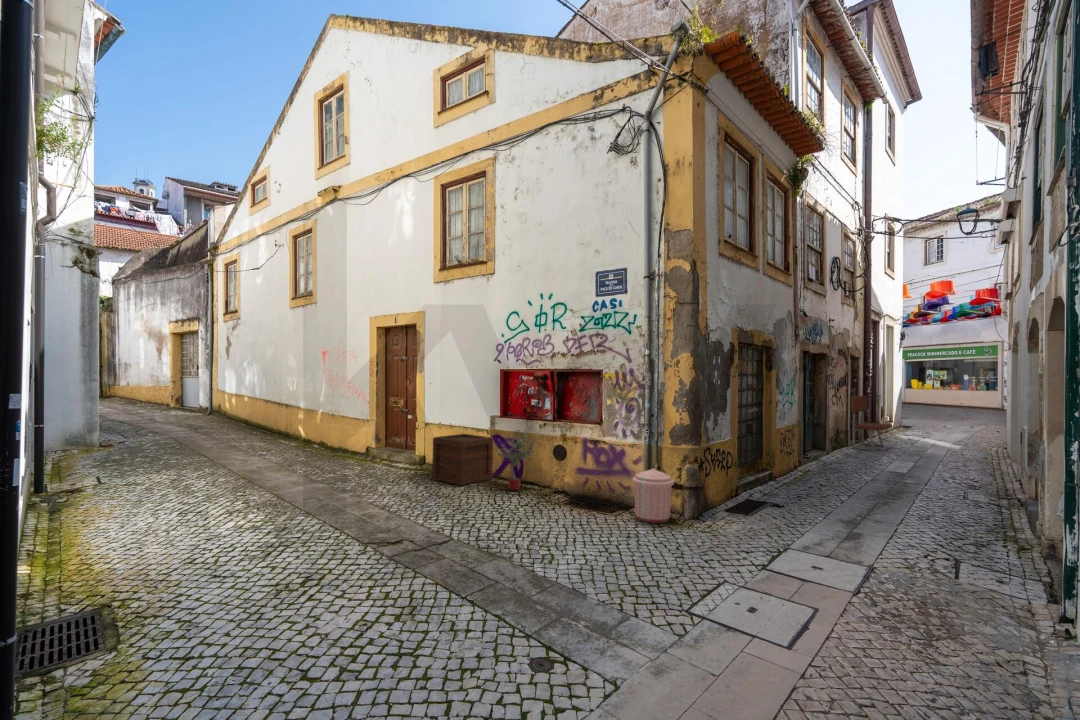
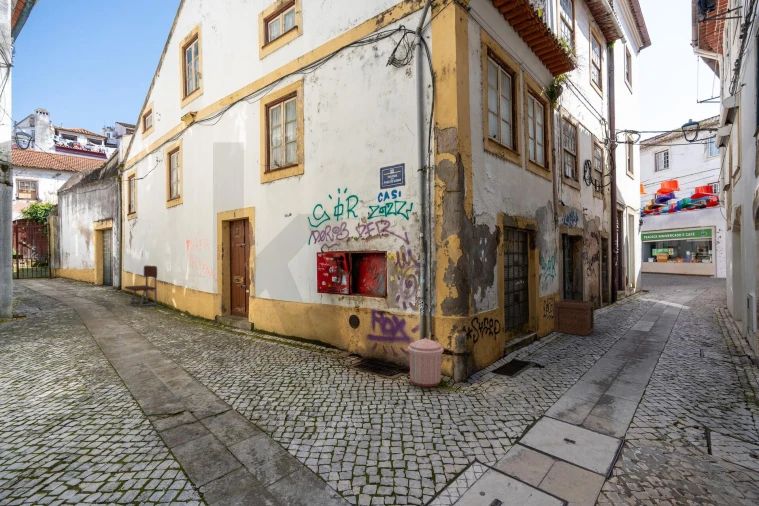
bench: present [851,396,892,451] -> present [125,266,157,306]
potted tree: present [498,430,535,491] -> none [304,303,335,355]
wooden crate: present [432,434,493,486] -> present [553,299,594,336]

